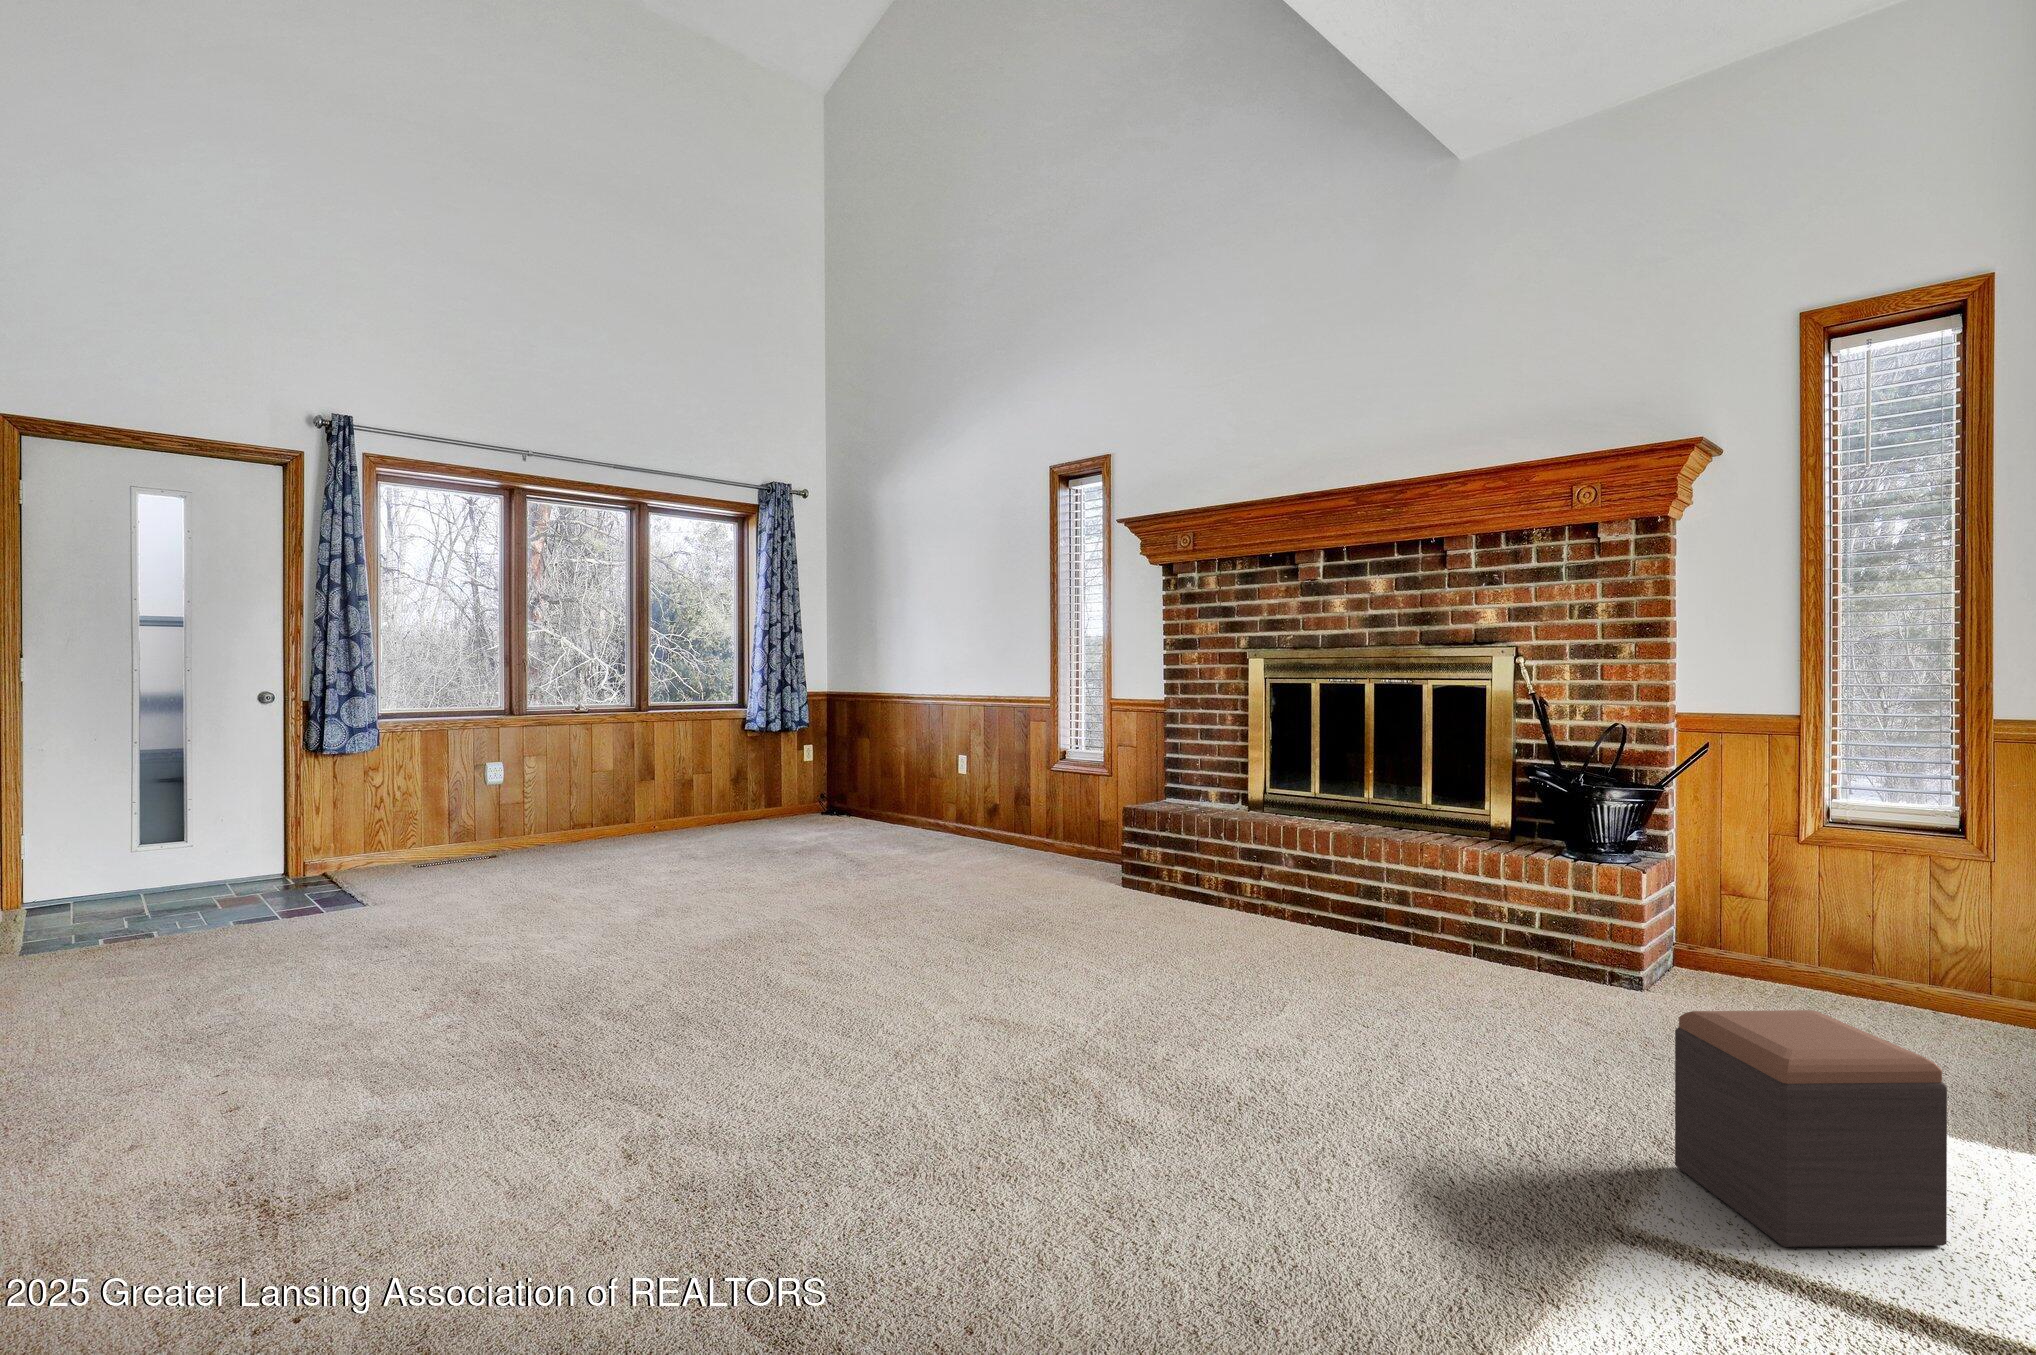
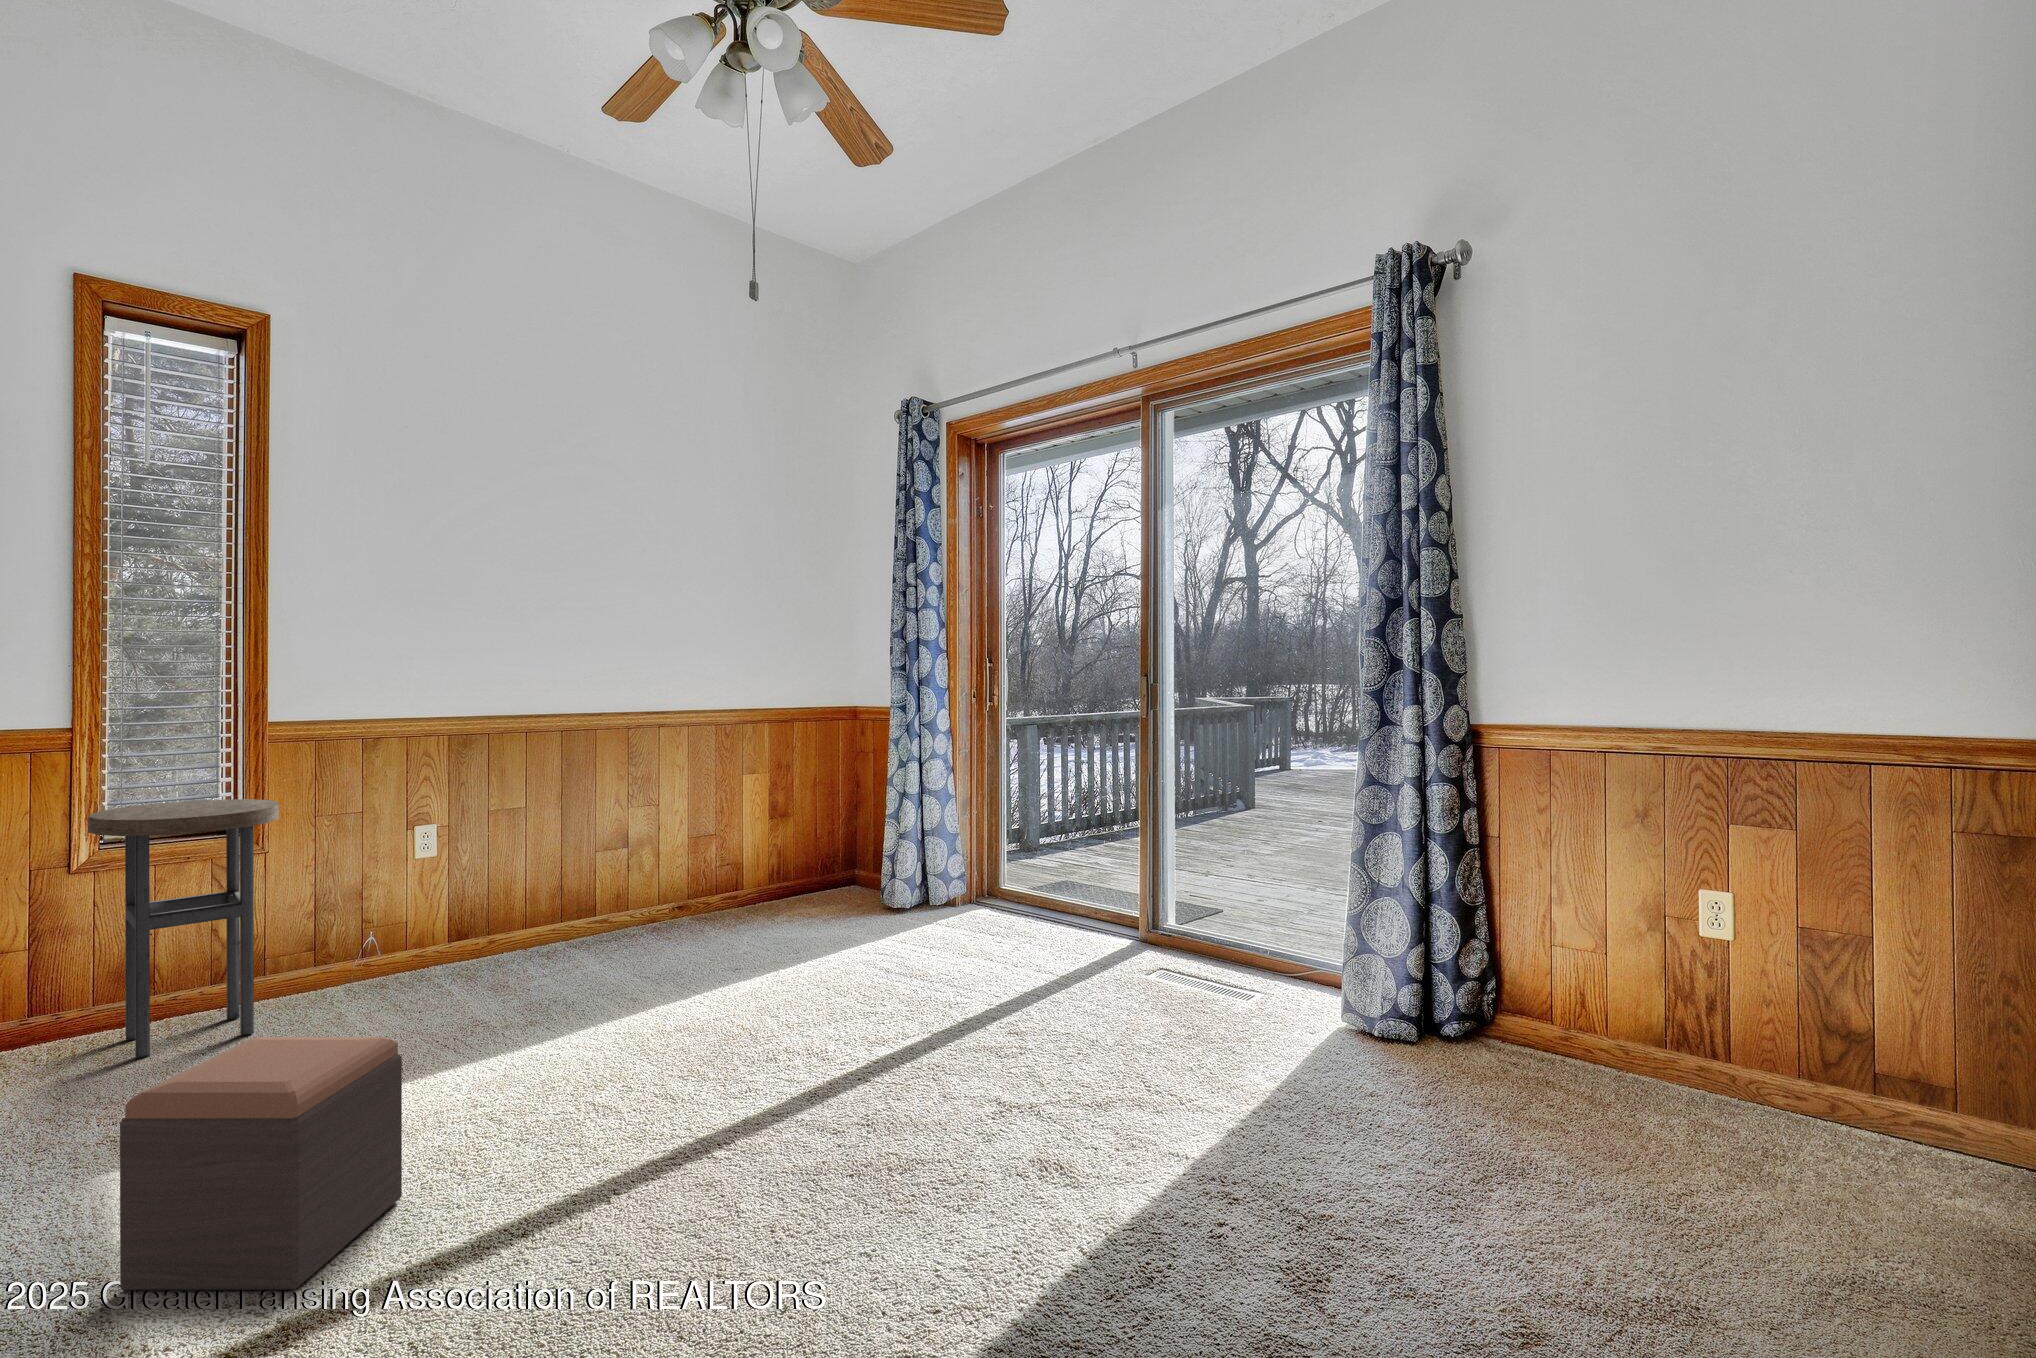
side table: none [1797,790,1986,1043] -> present [88,799,279,1058]

